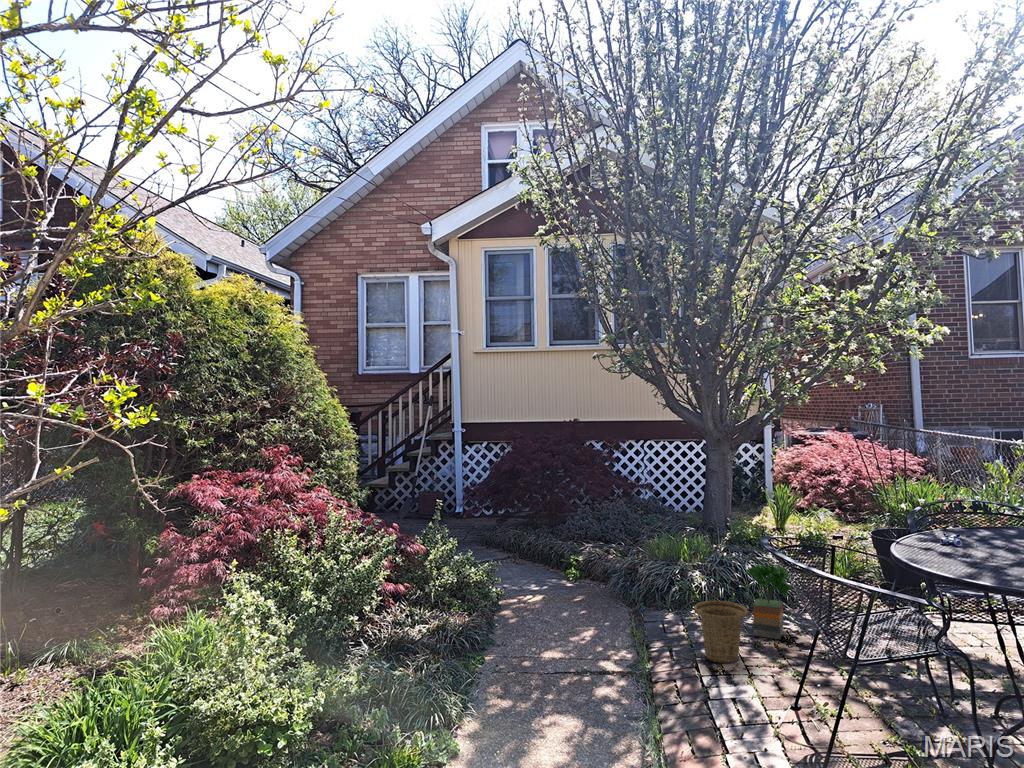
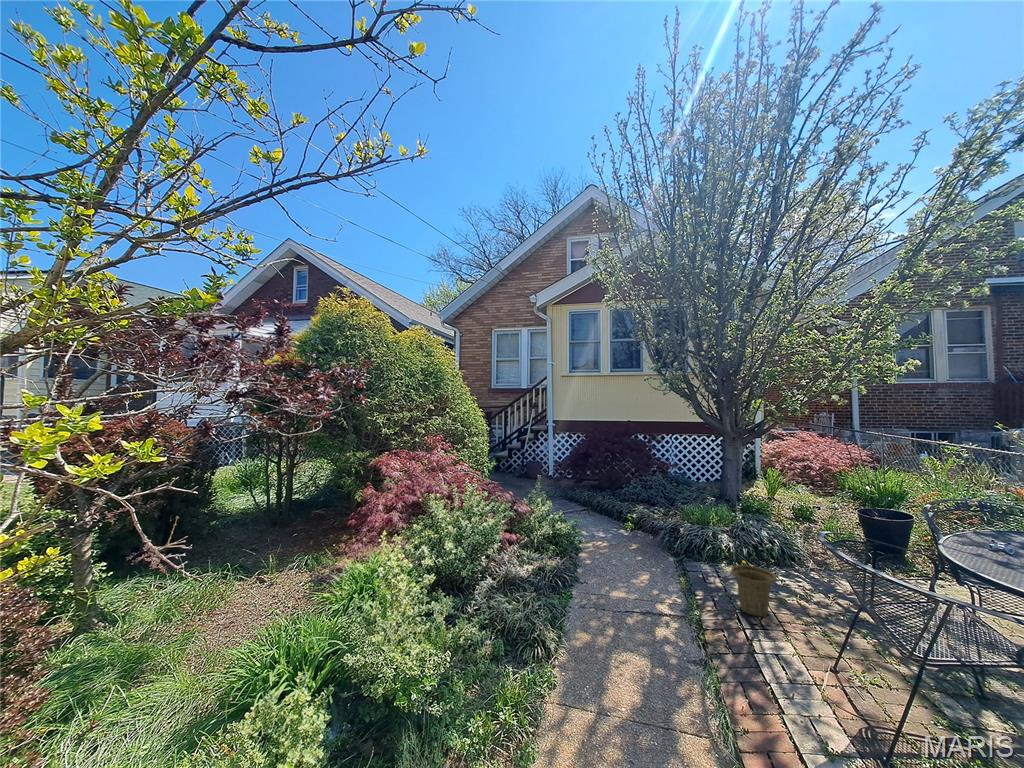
potted tree: present [747,564,792,639] -> none [768,537,811,598]

